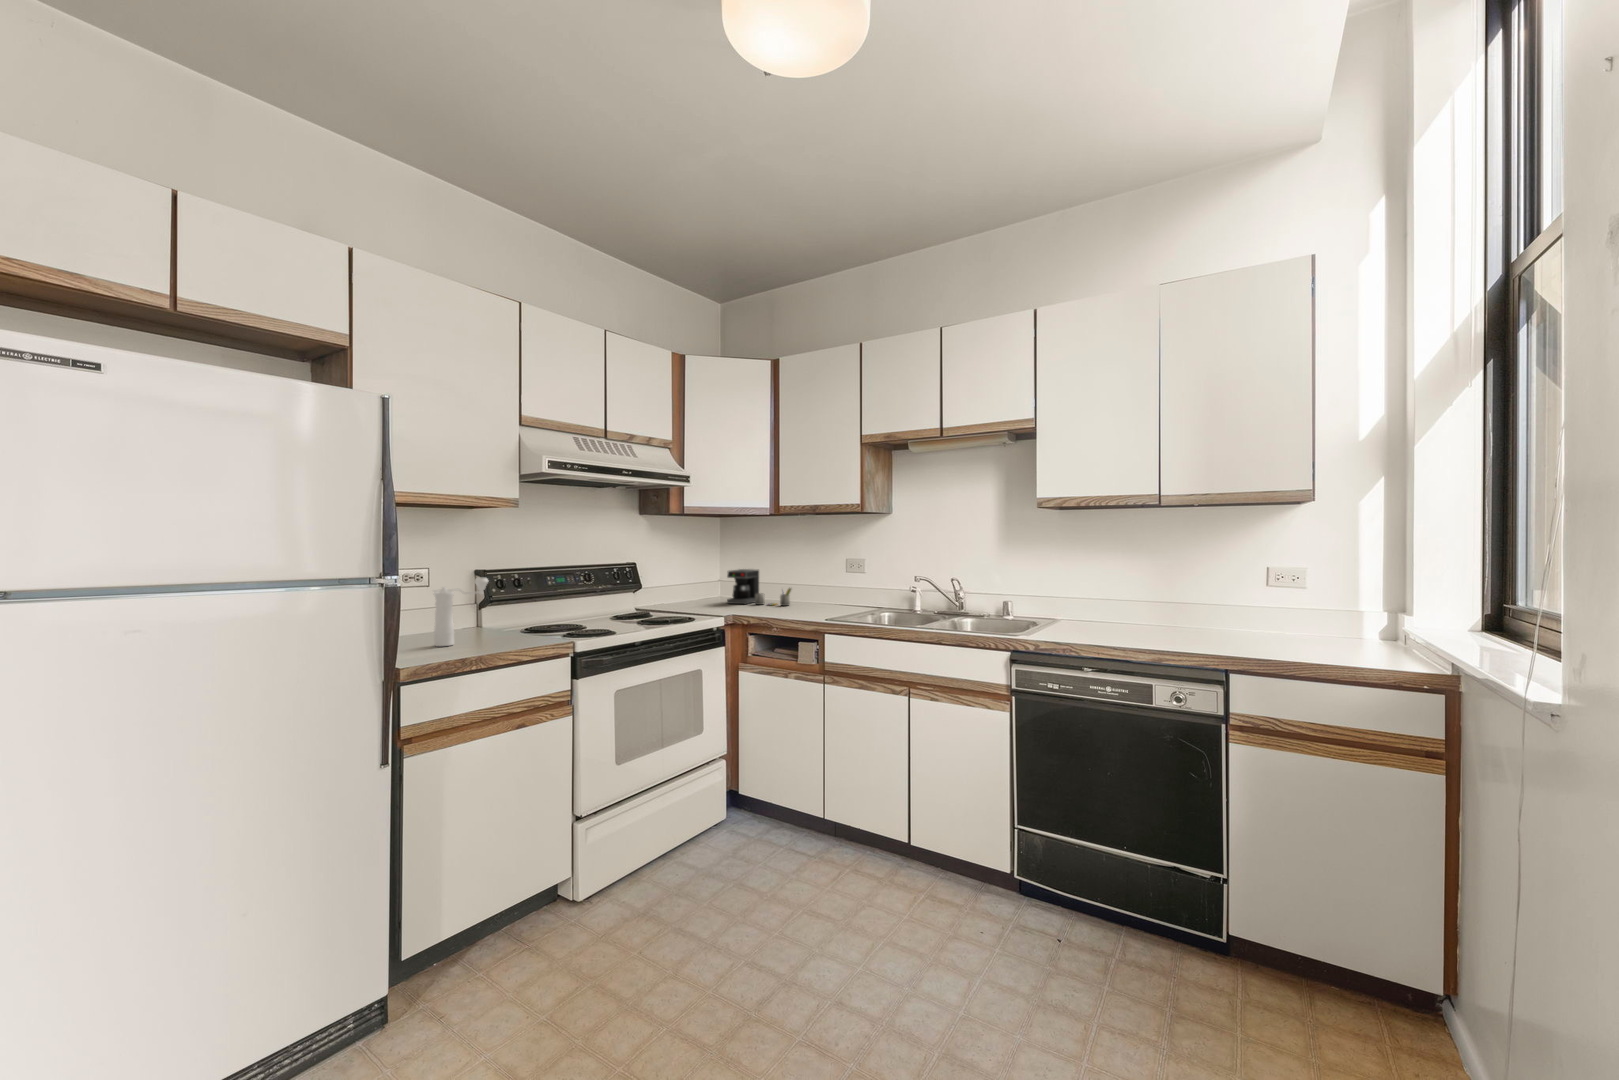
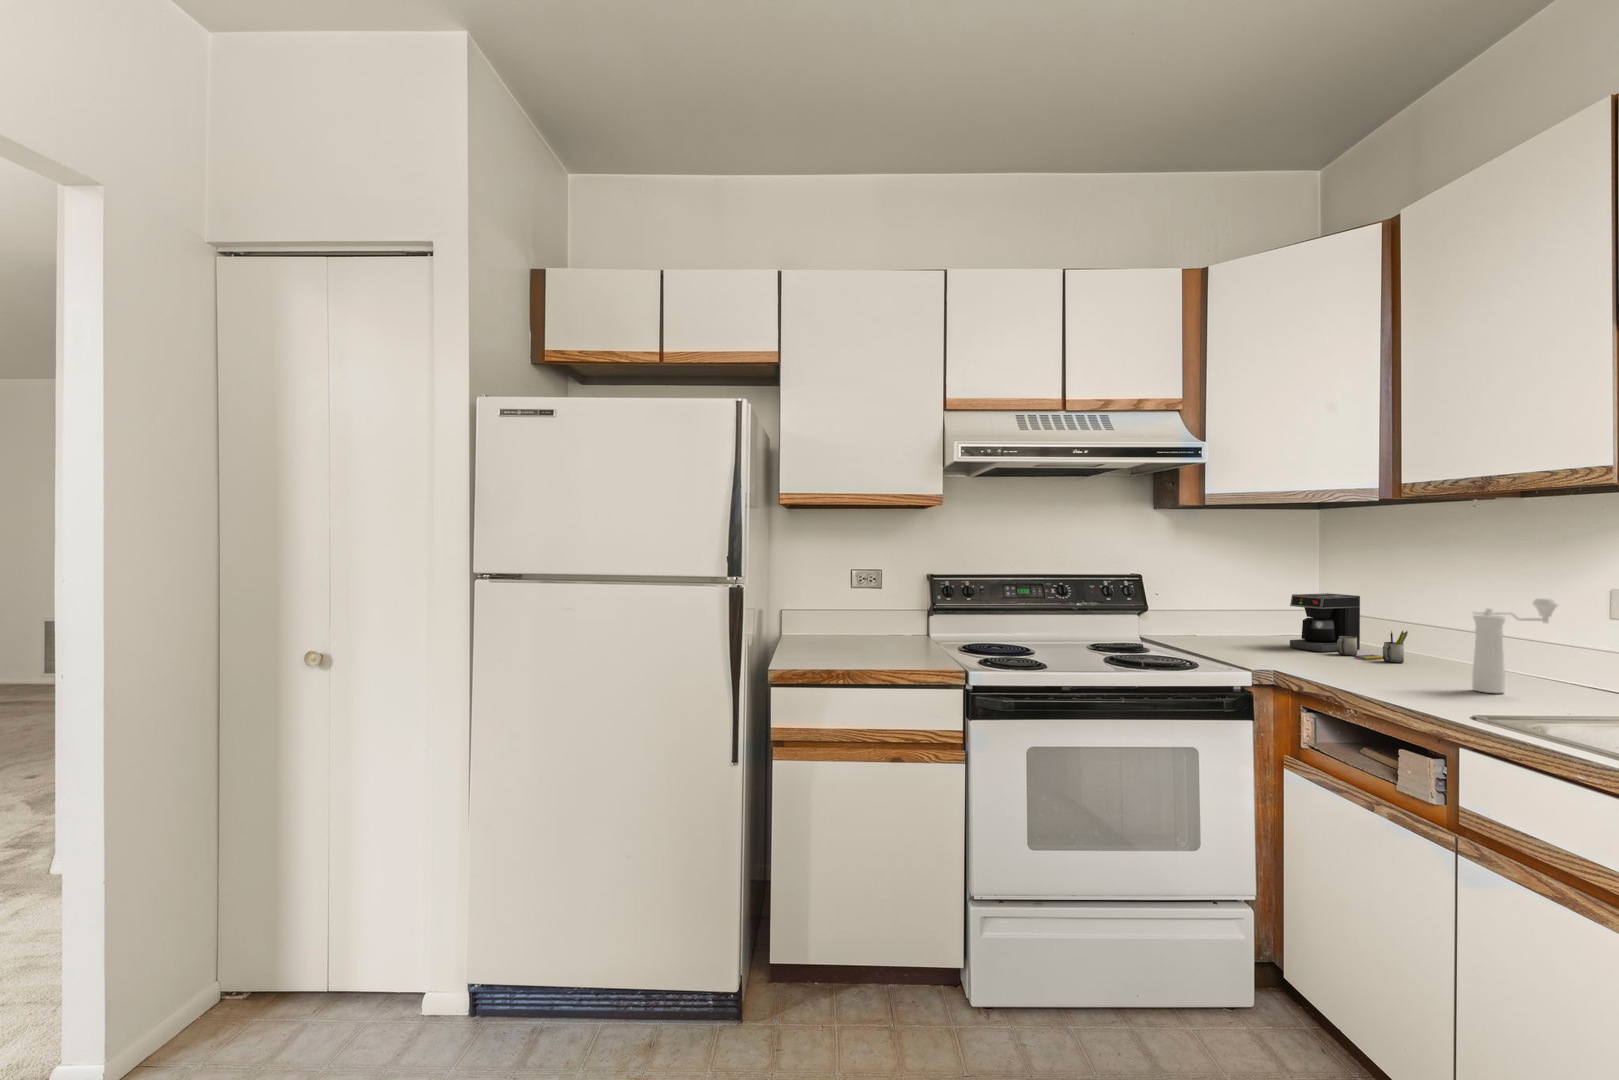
pepper mill: present [434,578,488,646] -> present [1472,598,1559,693]

